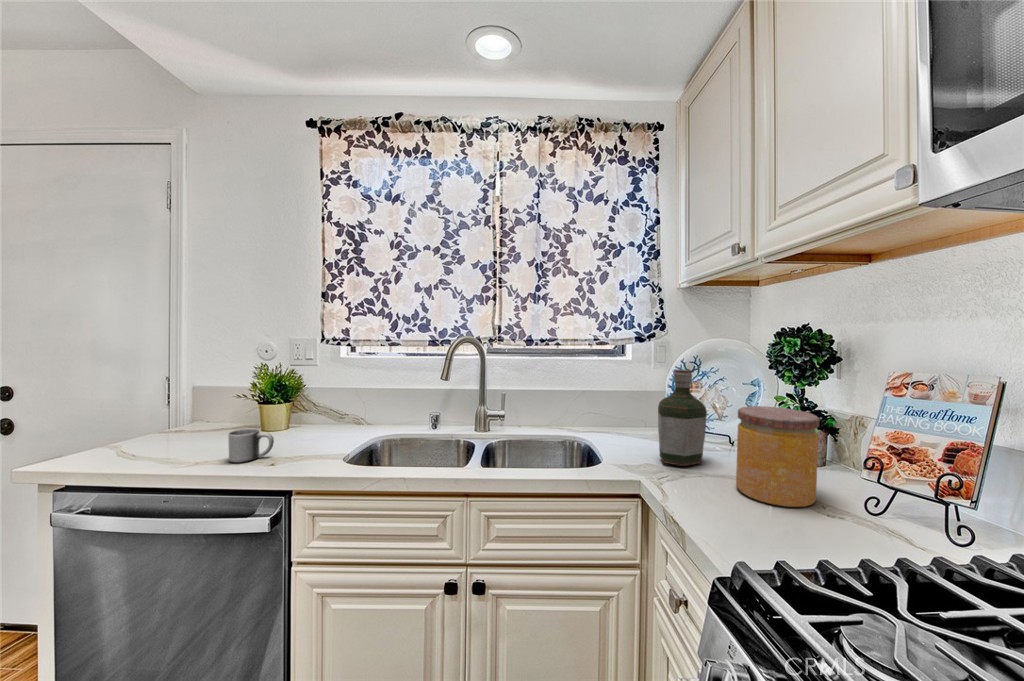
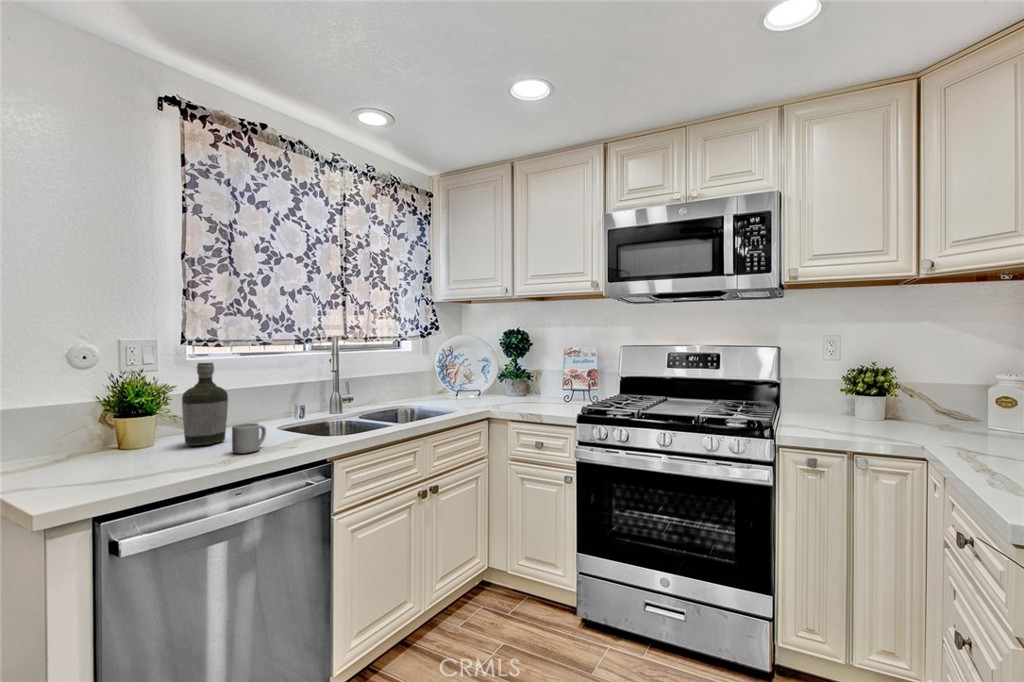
bottle: present [658,369,707,466] -> present [182,363,228,446]
jar: present [736,406,819,507] -> none [524,366,555,406]

